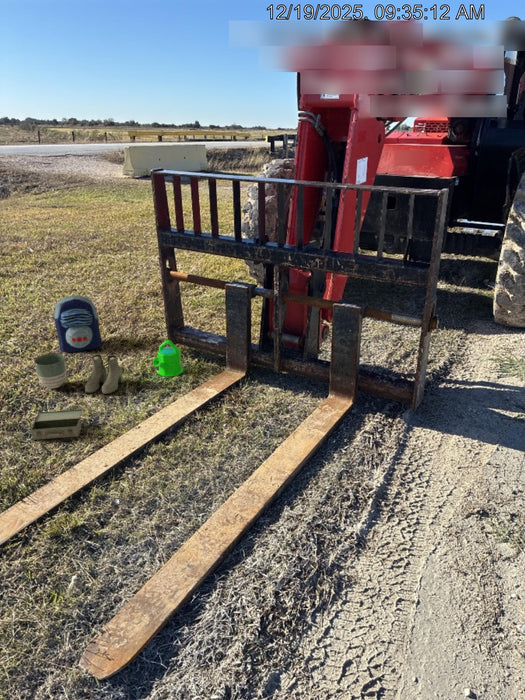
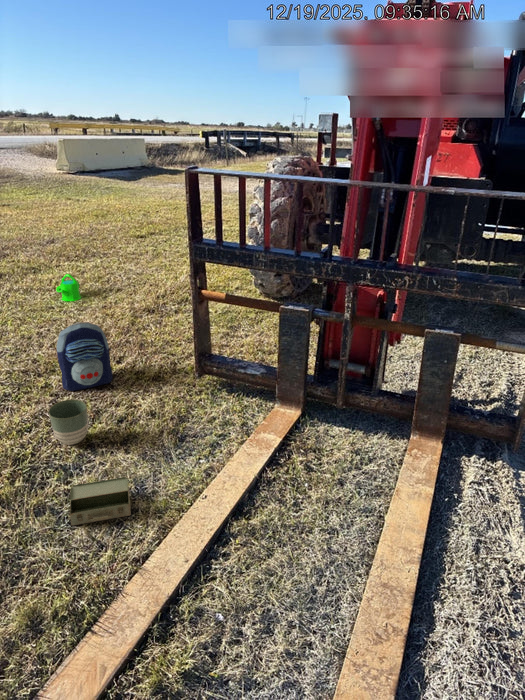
watering can: present [153,340,183,376] -> present [56,274,81,301]
boots: present [85,355,123,394] -> none [116,399,157,449]

